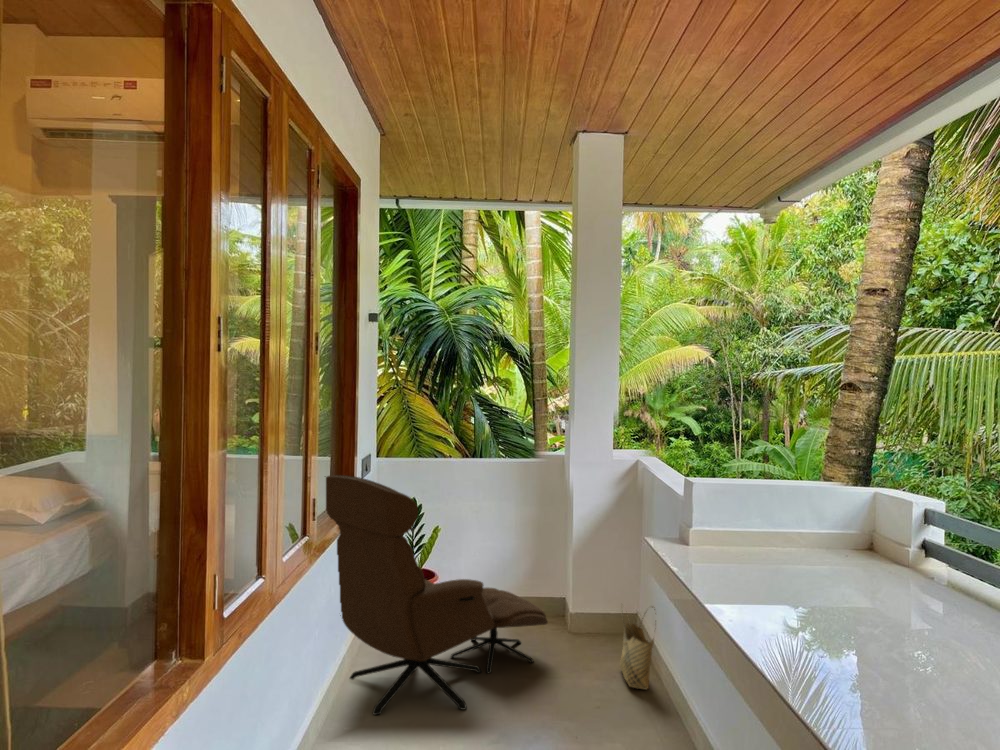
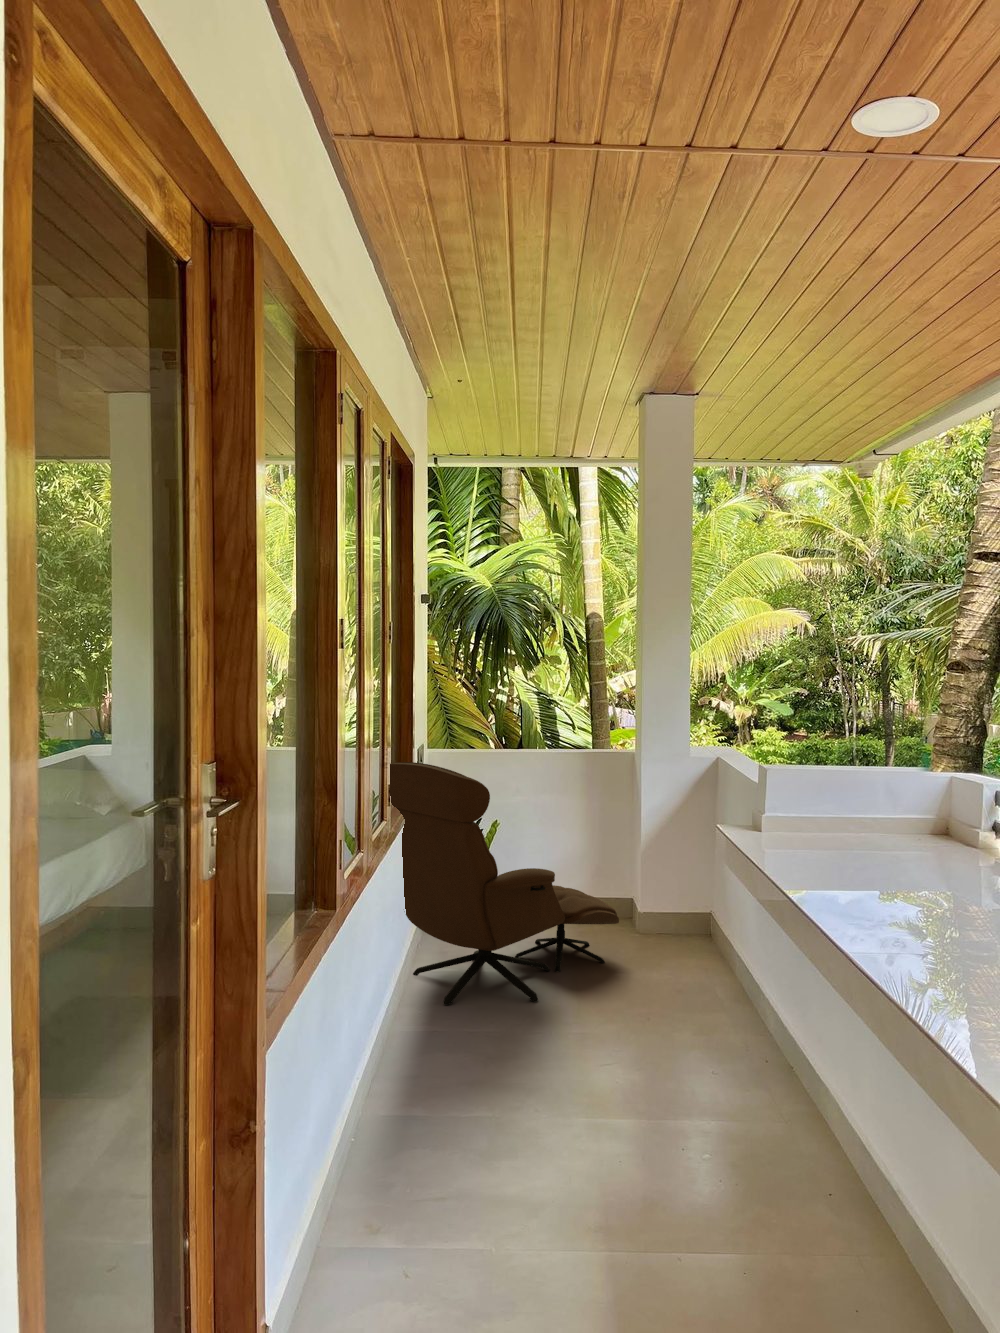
woven basket: present [620,618,654,689] -> none [697,898,736,987]

